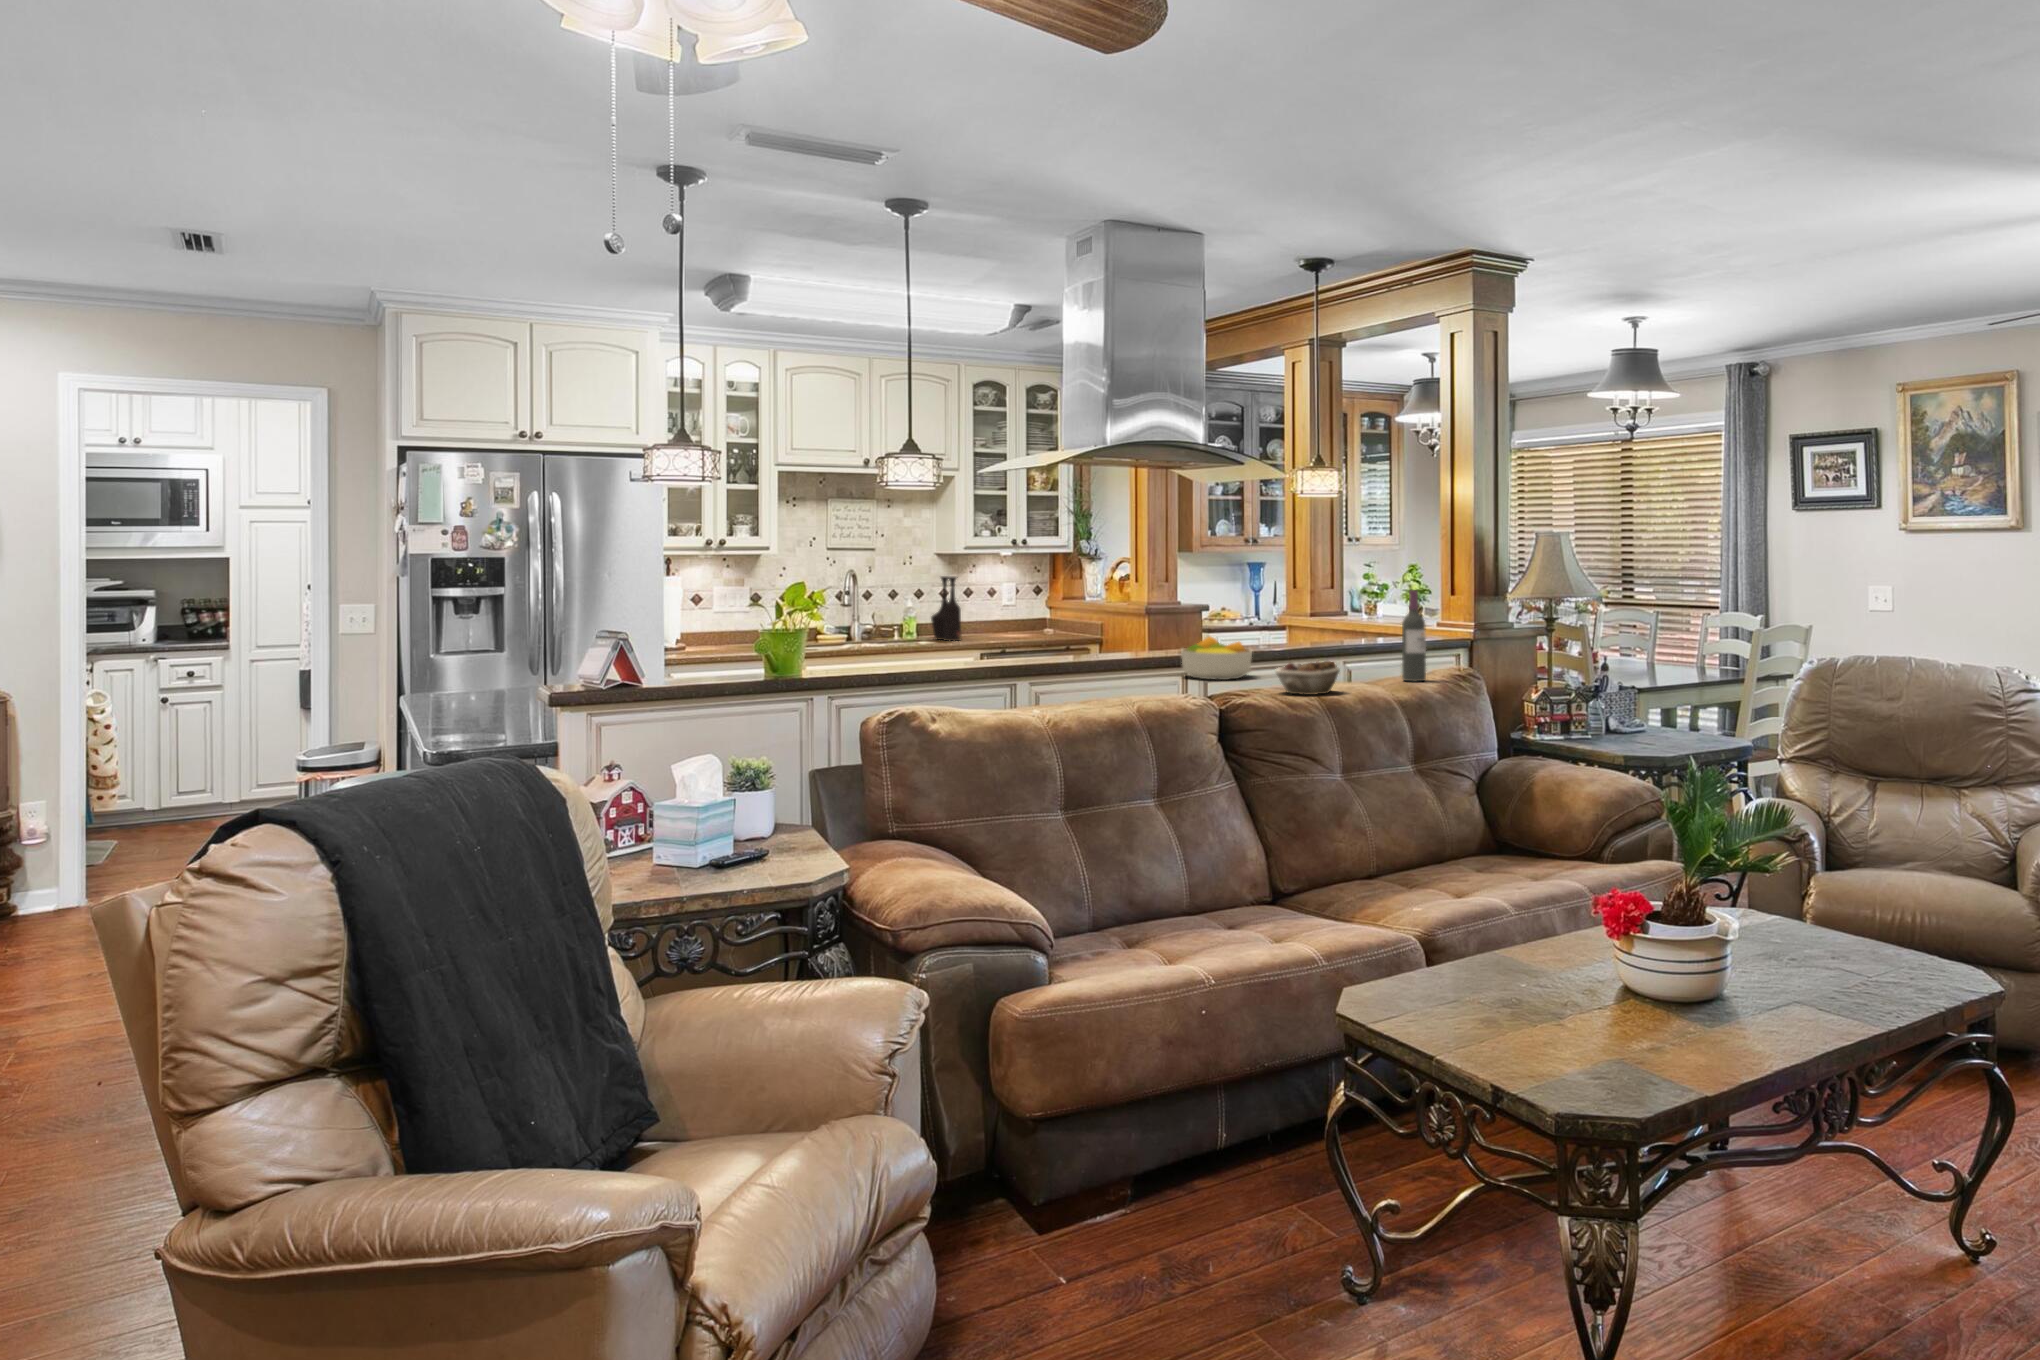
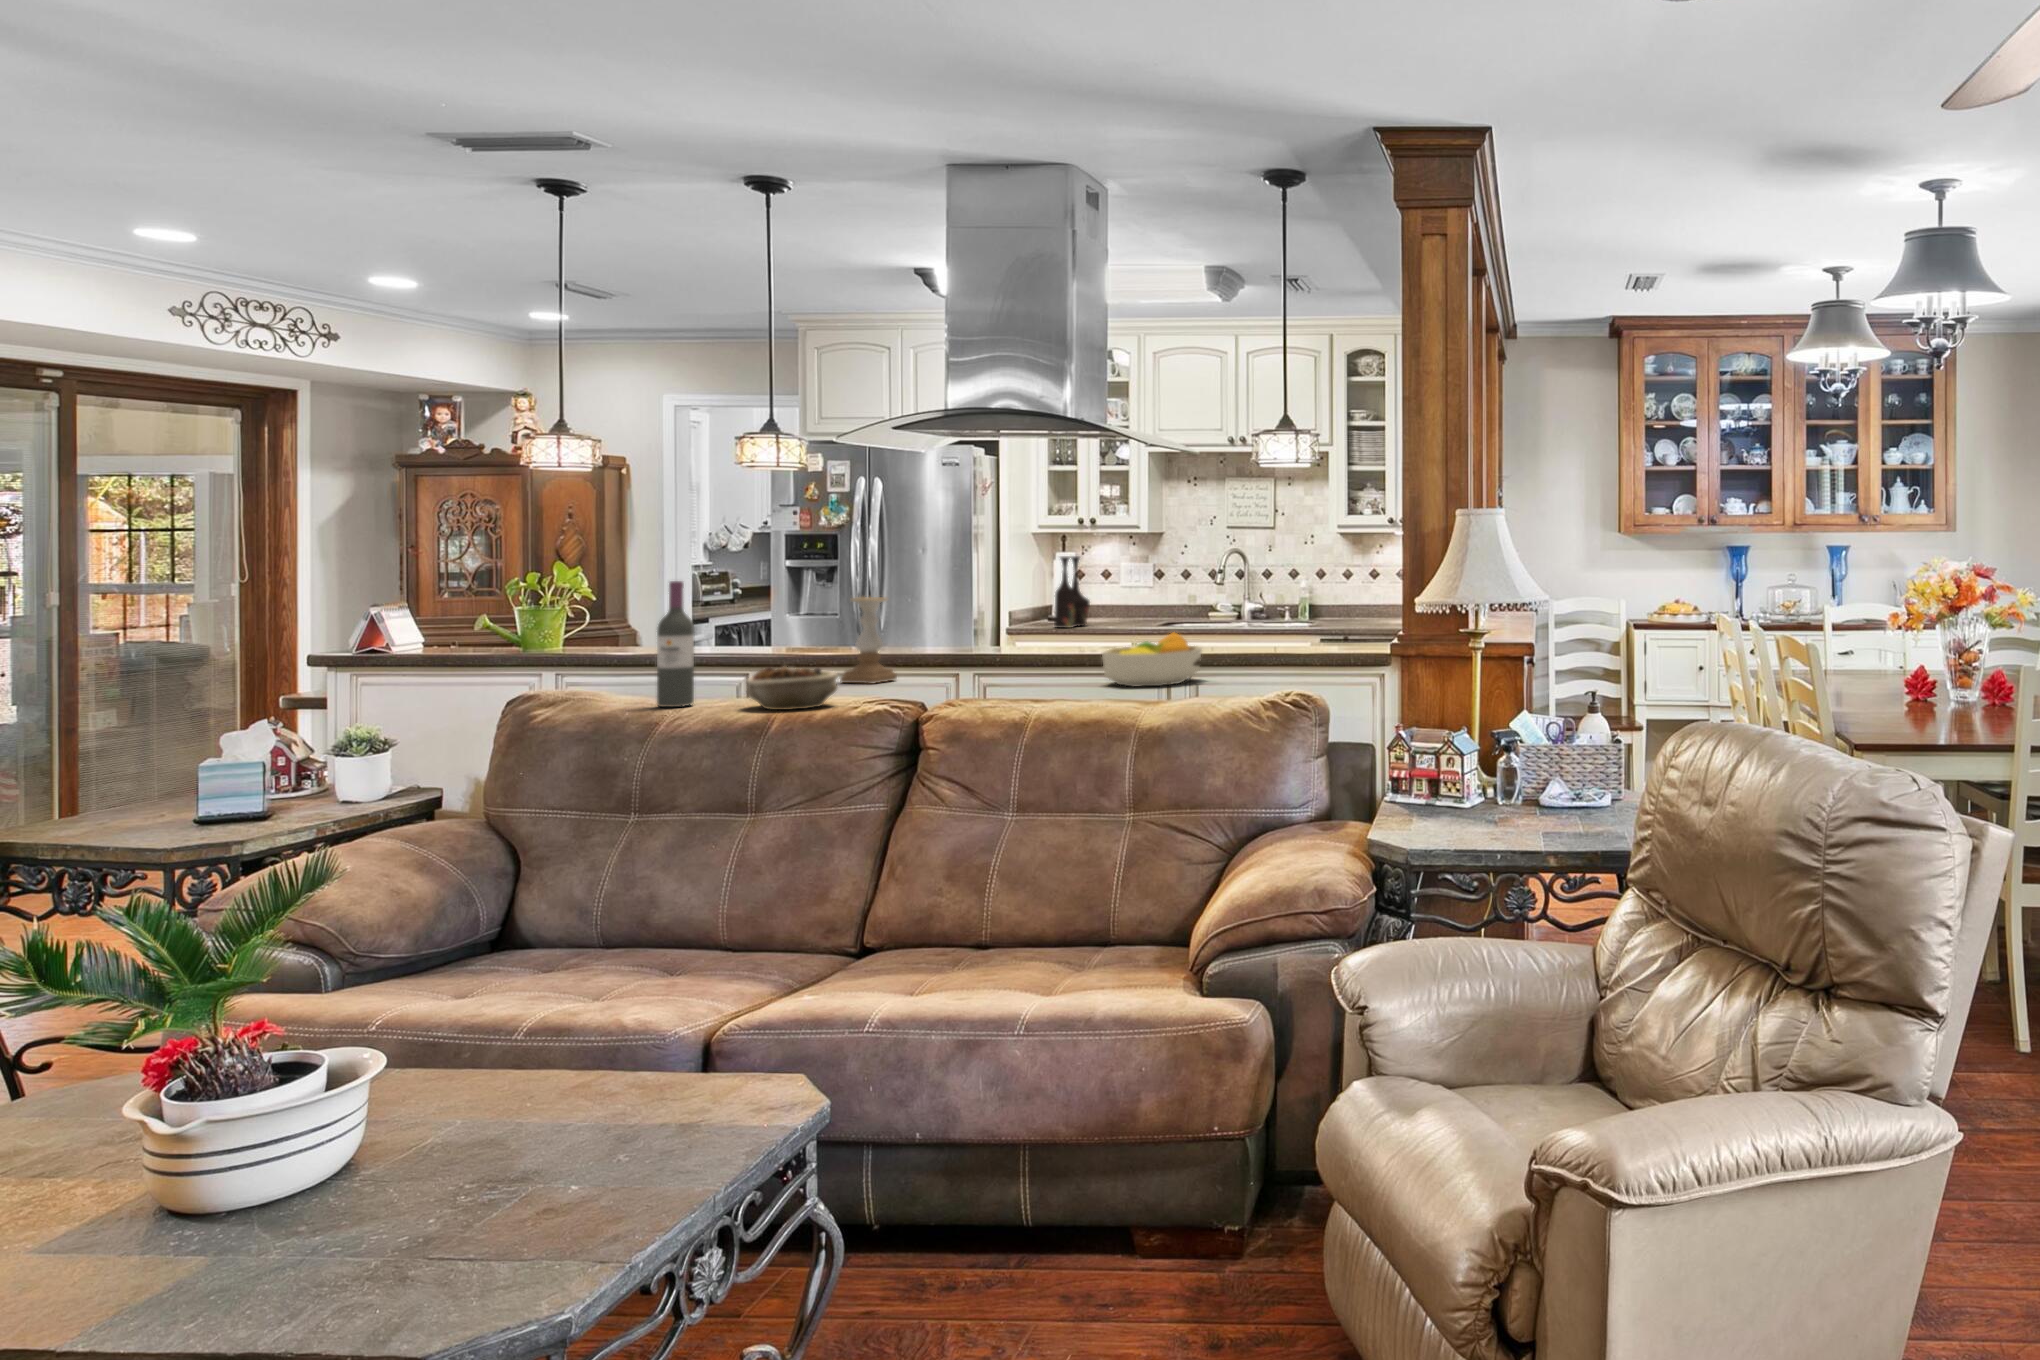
vase: present [931,576,962,641] -> present [1054,556,1090,628]
wine bottle: present [1402,590,1426,682] -> present [657,581,694,707]
candle holder: none [979,615,1018,693] -> present [840,597,897,684]
succulent planter: present [1275,661,1340,695] -> present [747,666,838,710]

